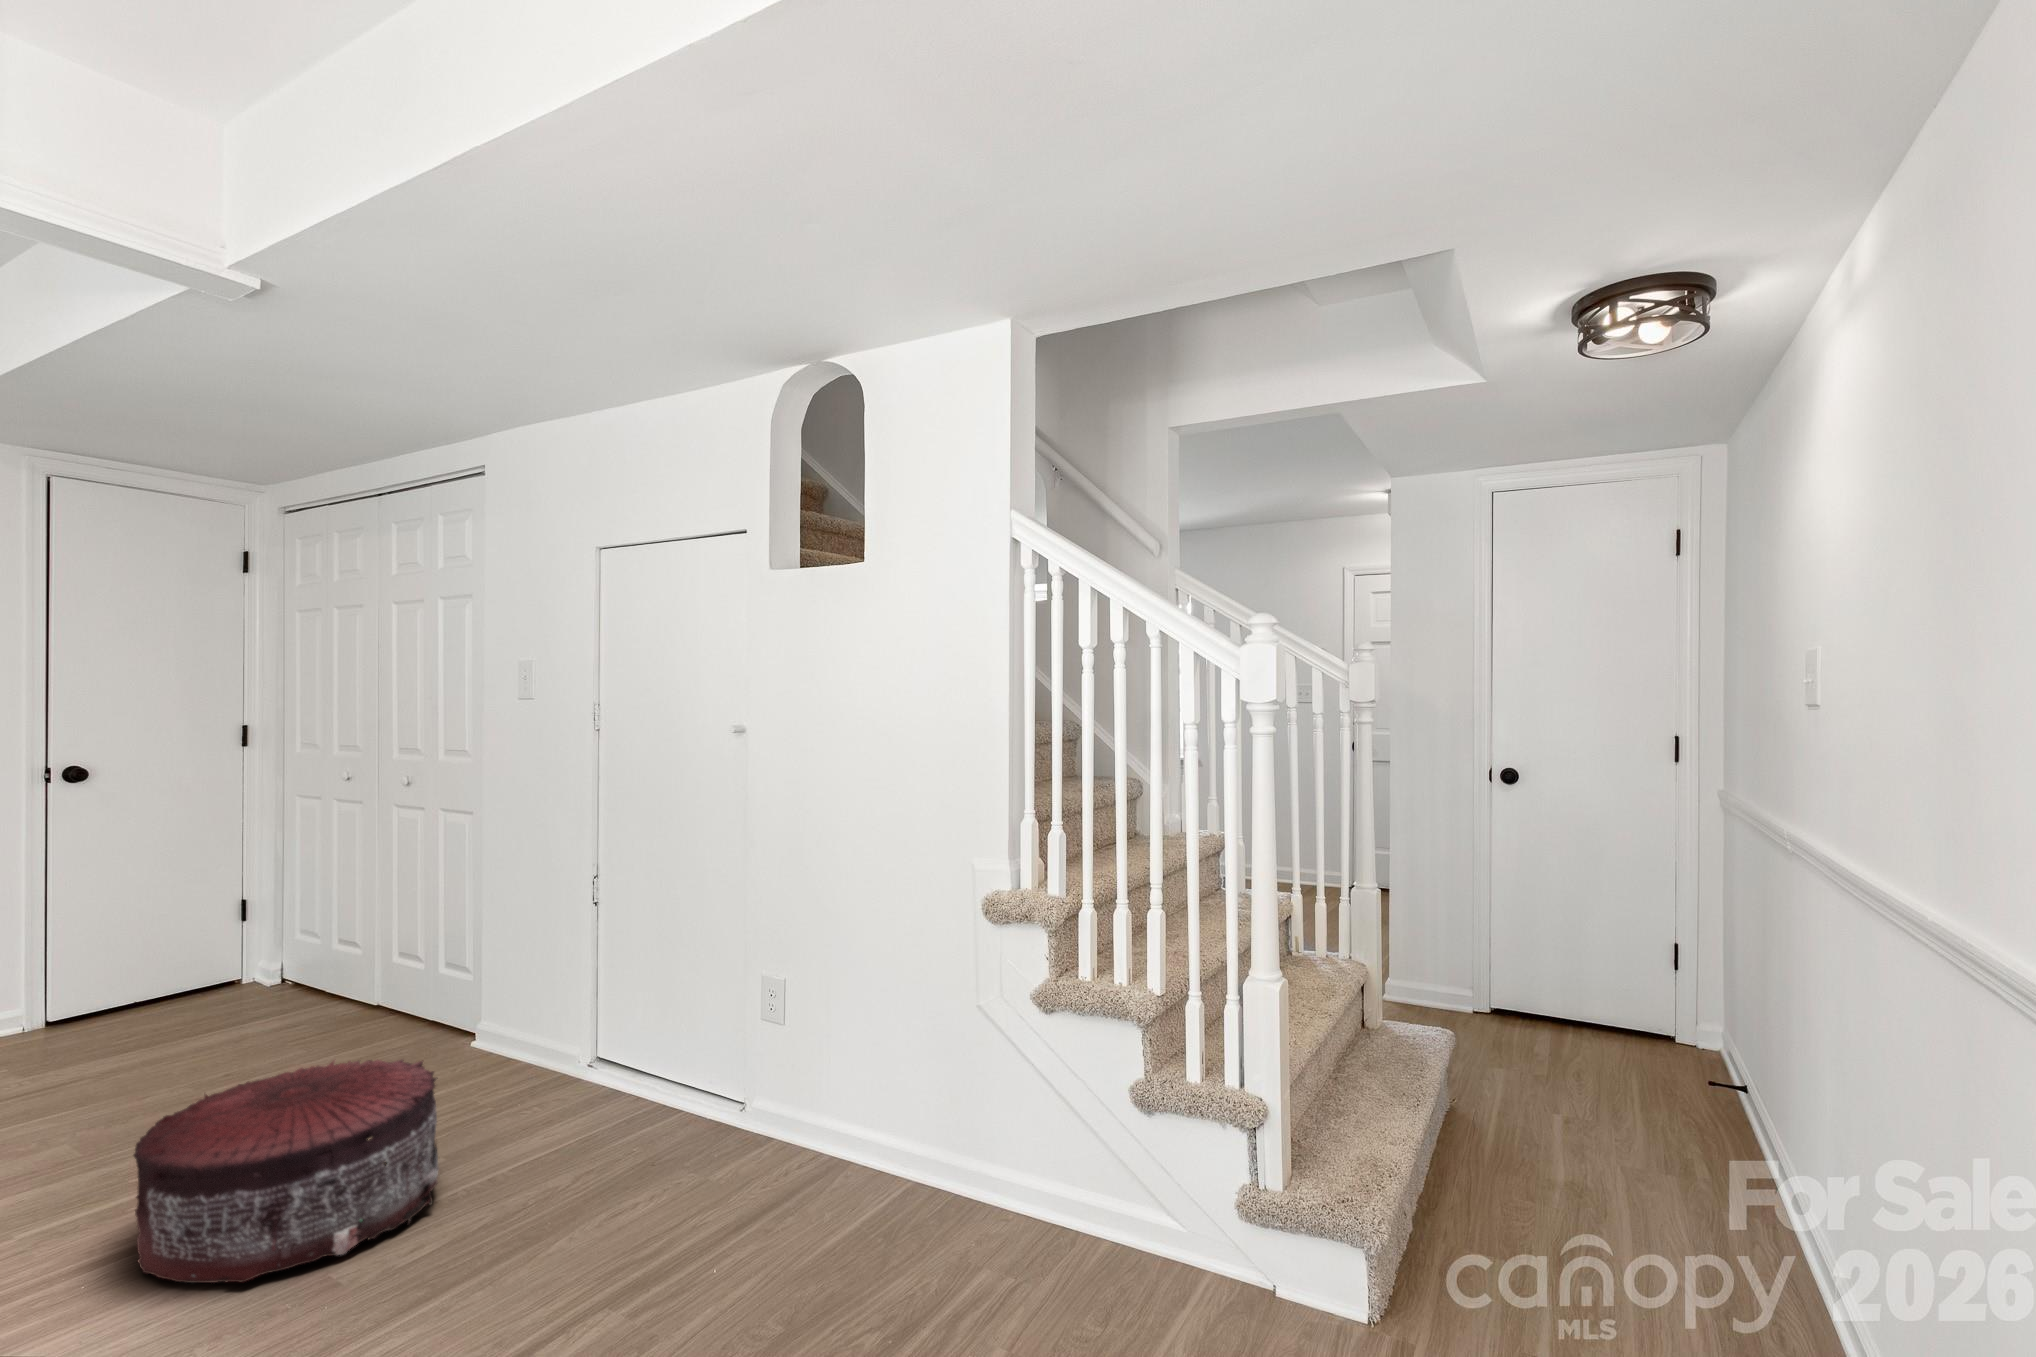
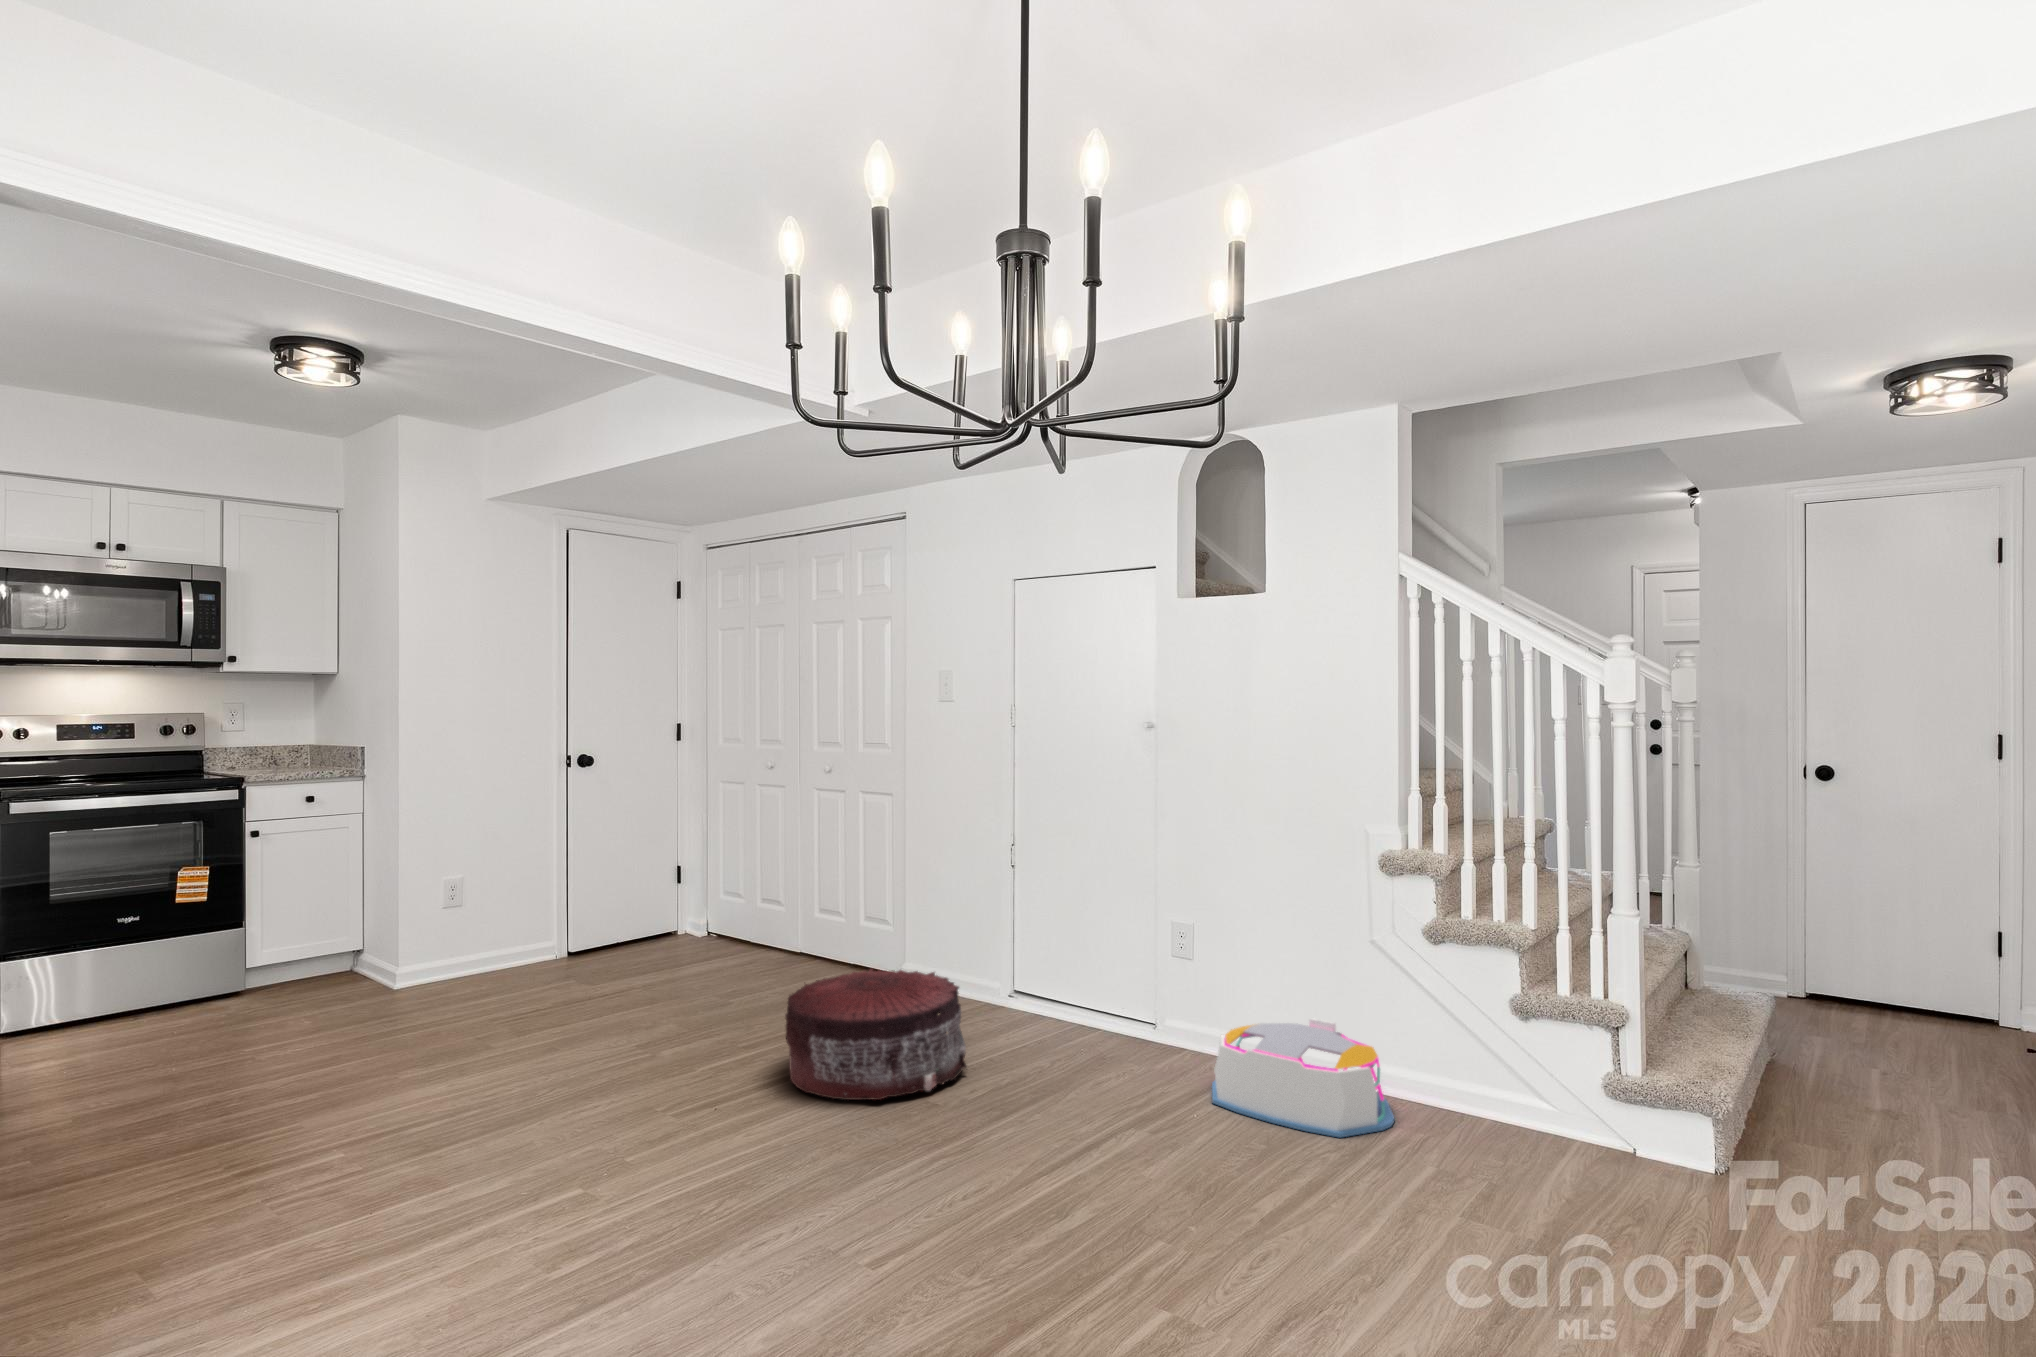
storage bin: none [752,1106,987,1299] -> present [1212,1018,1394,1138]

